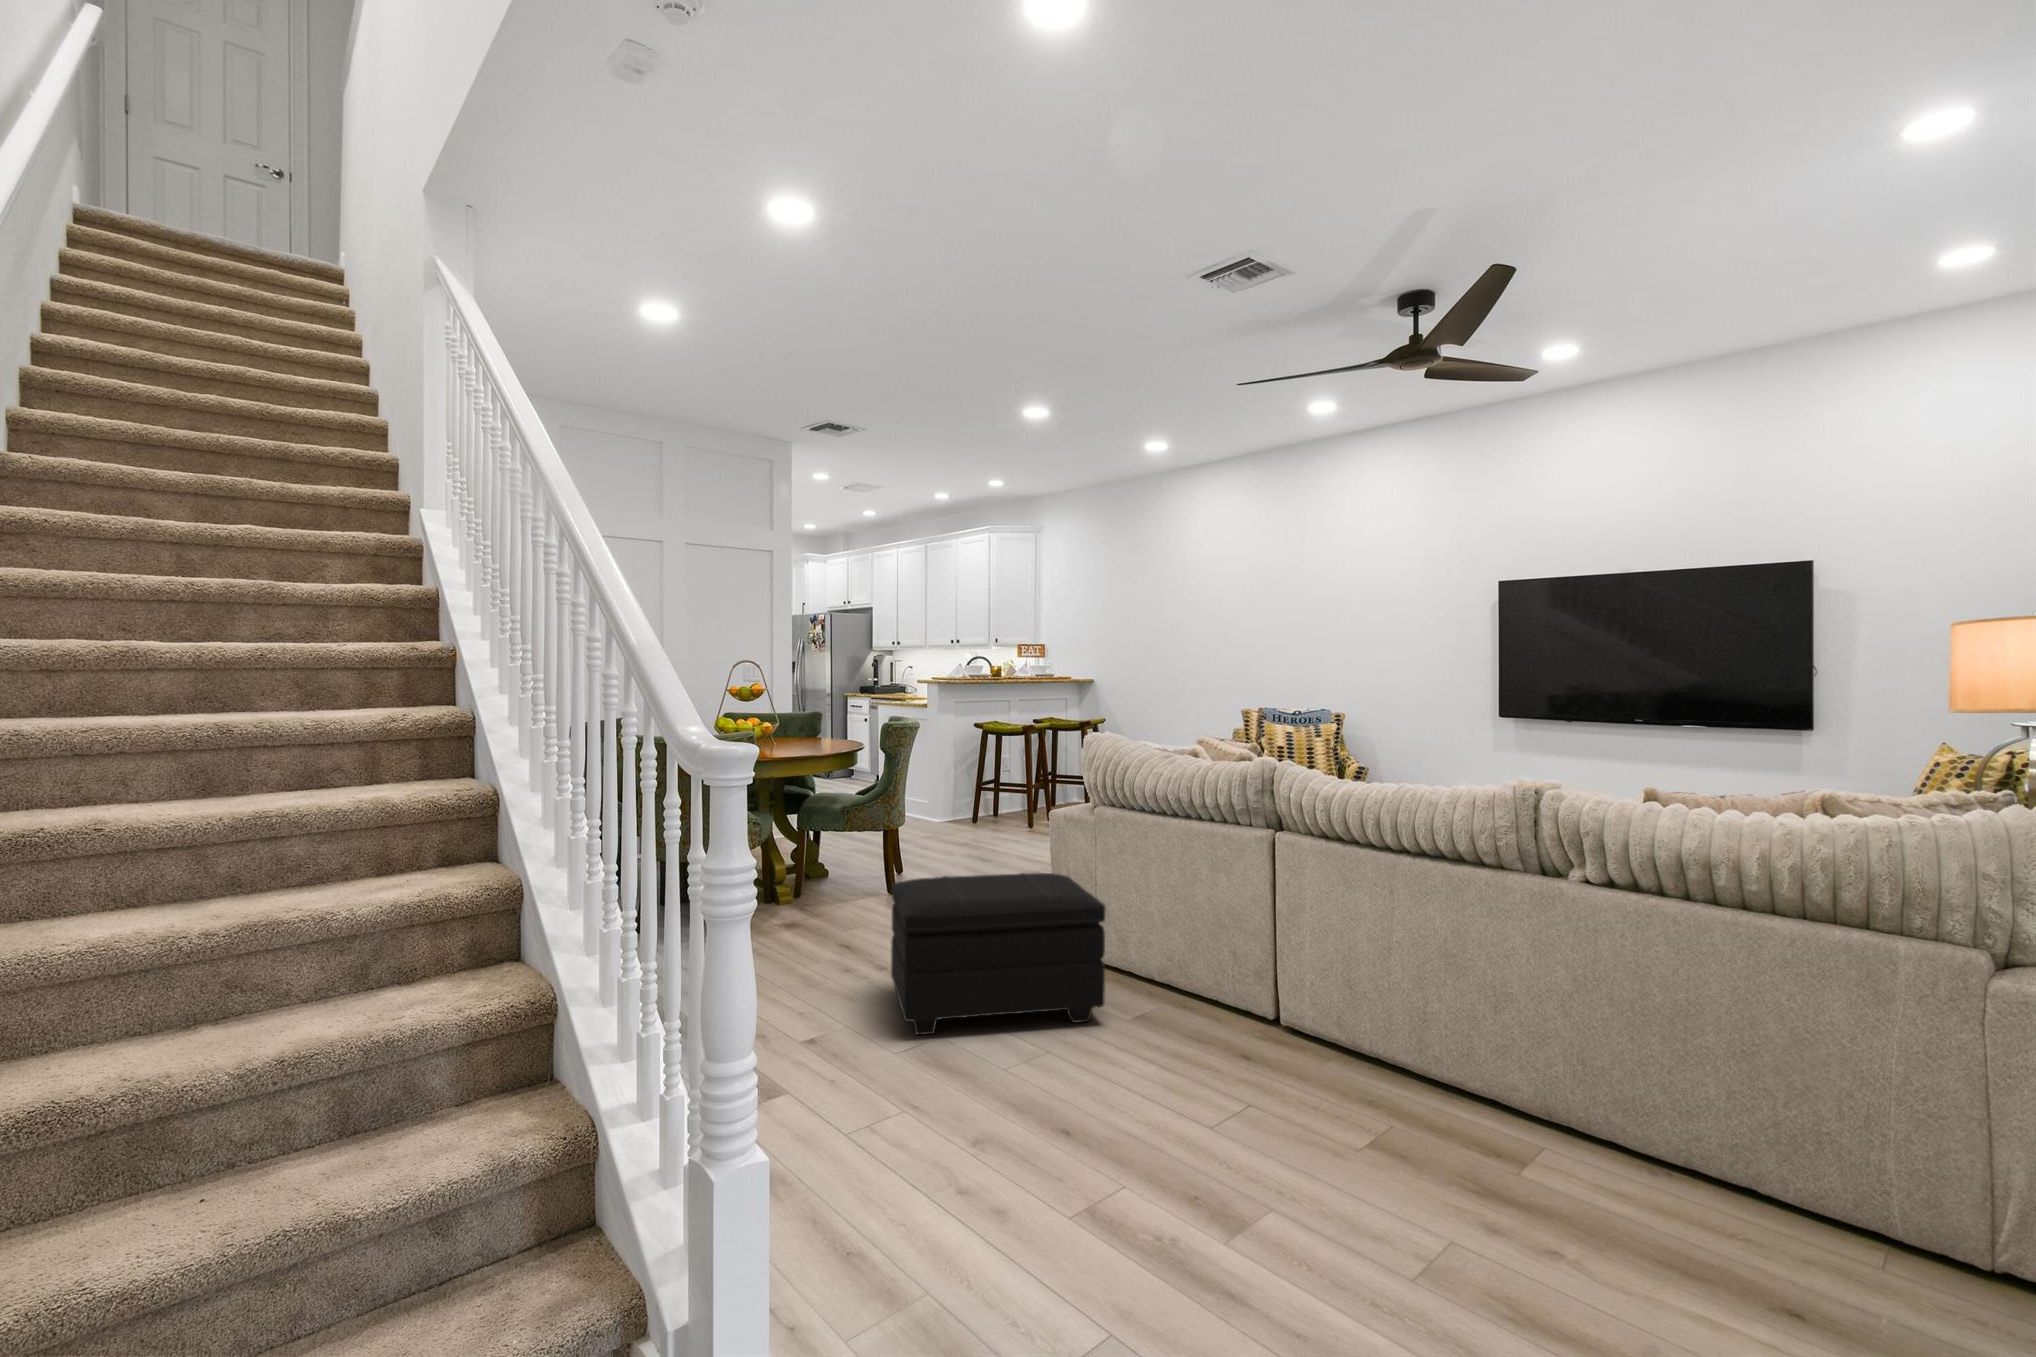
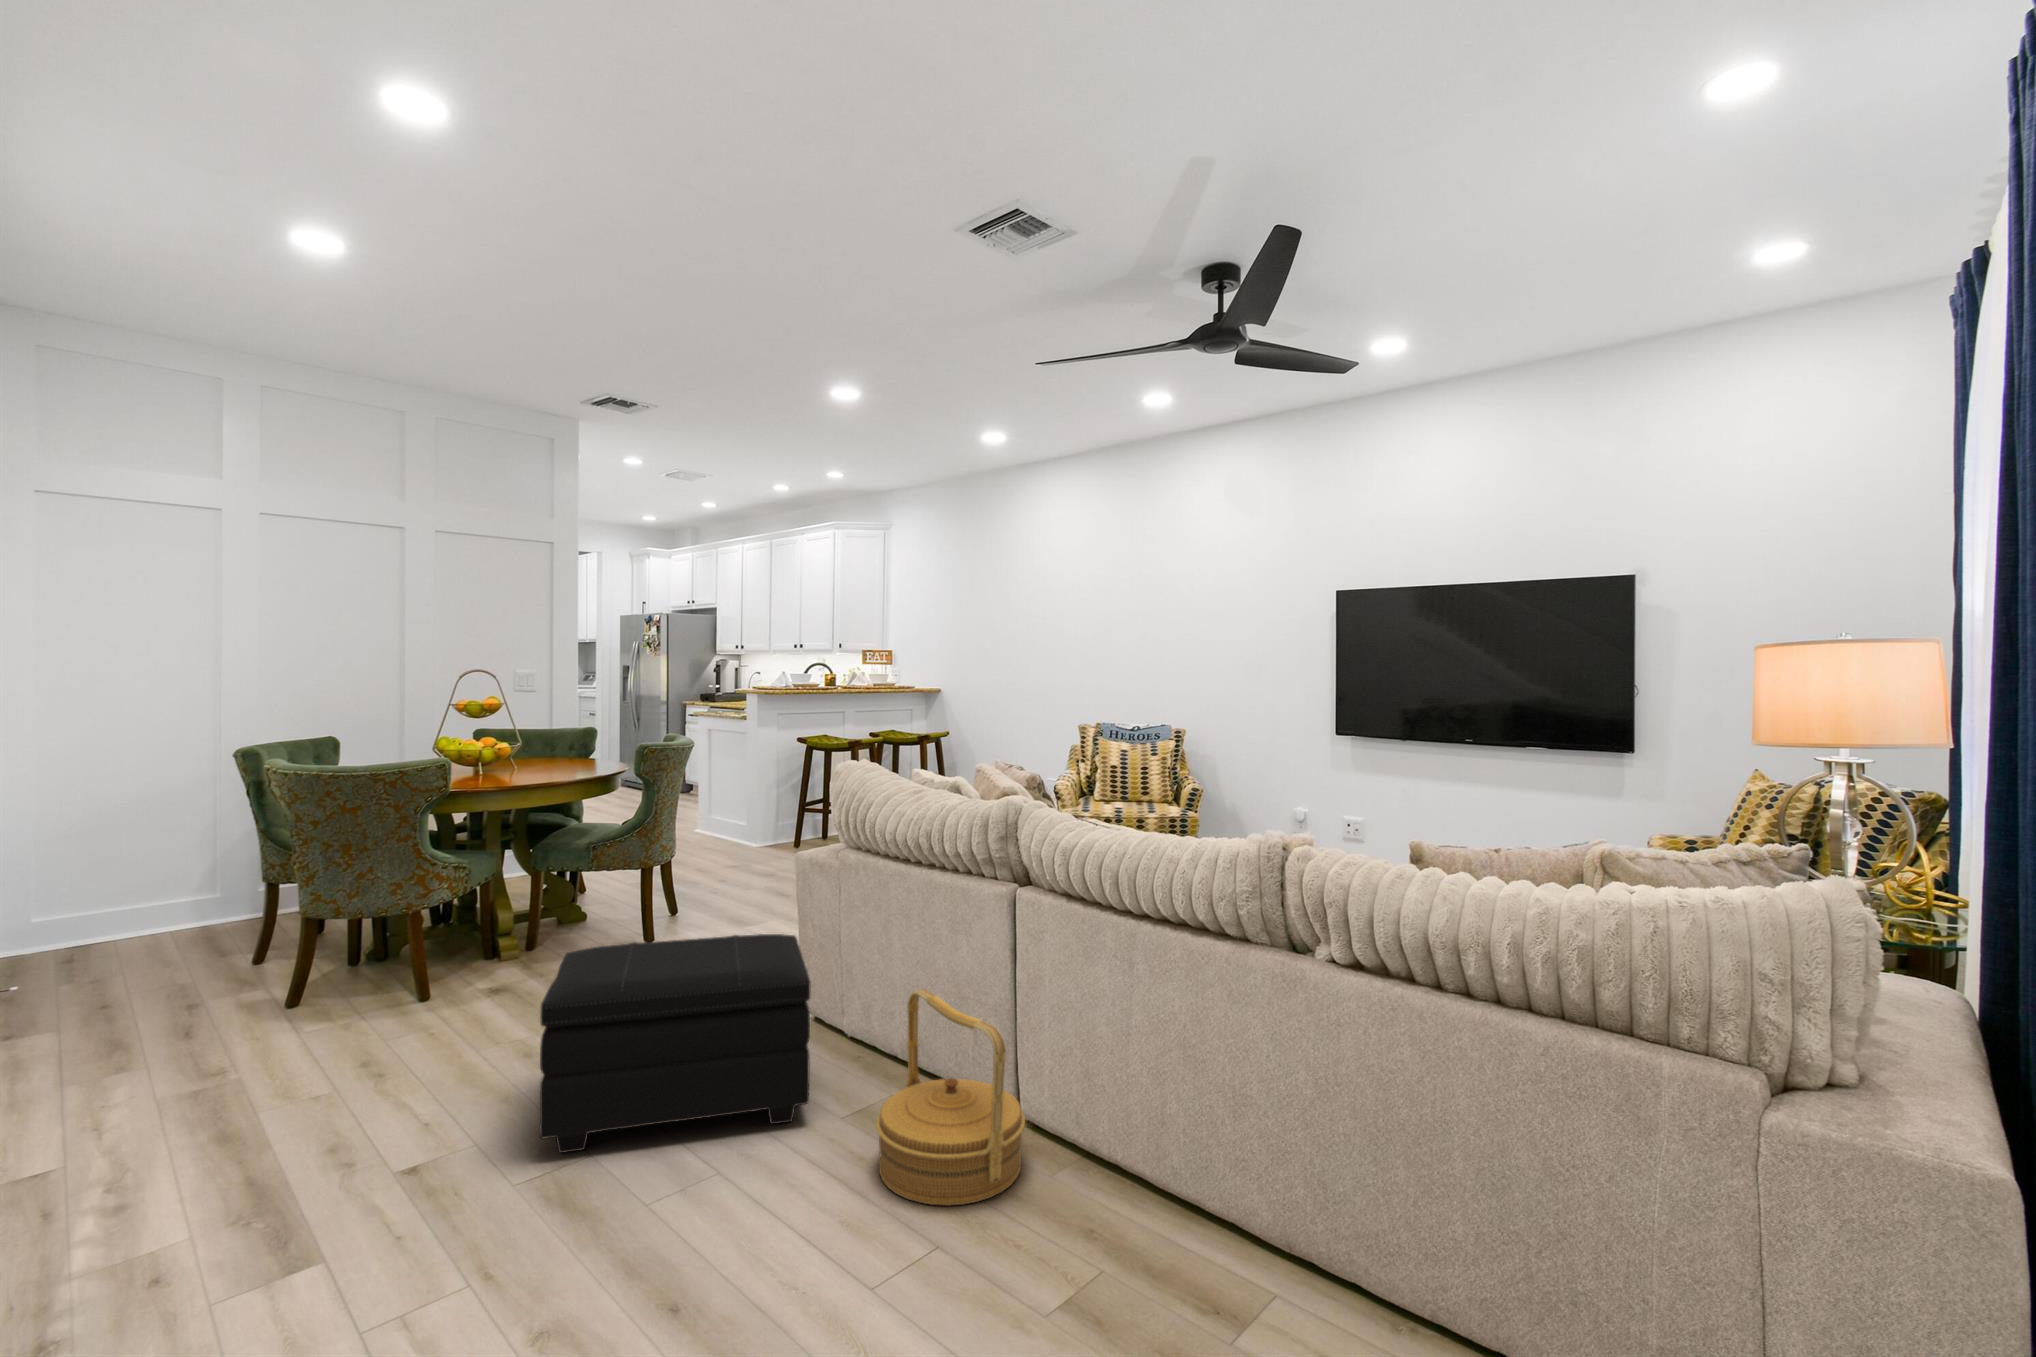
woven basket: none [1174,913,1300,1080] -> present [876,989,1025,1206]

